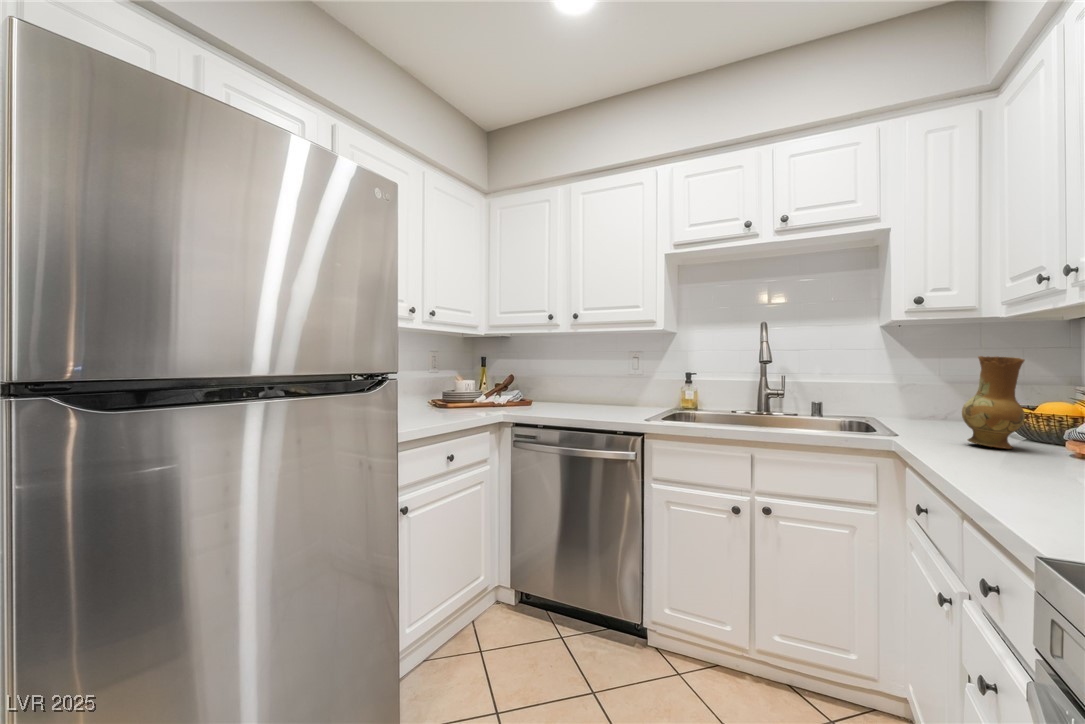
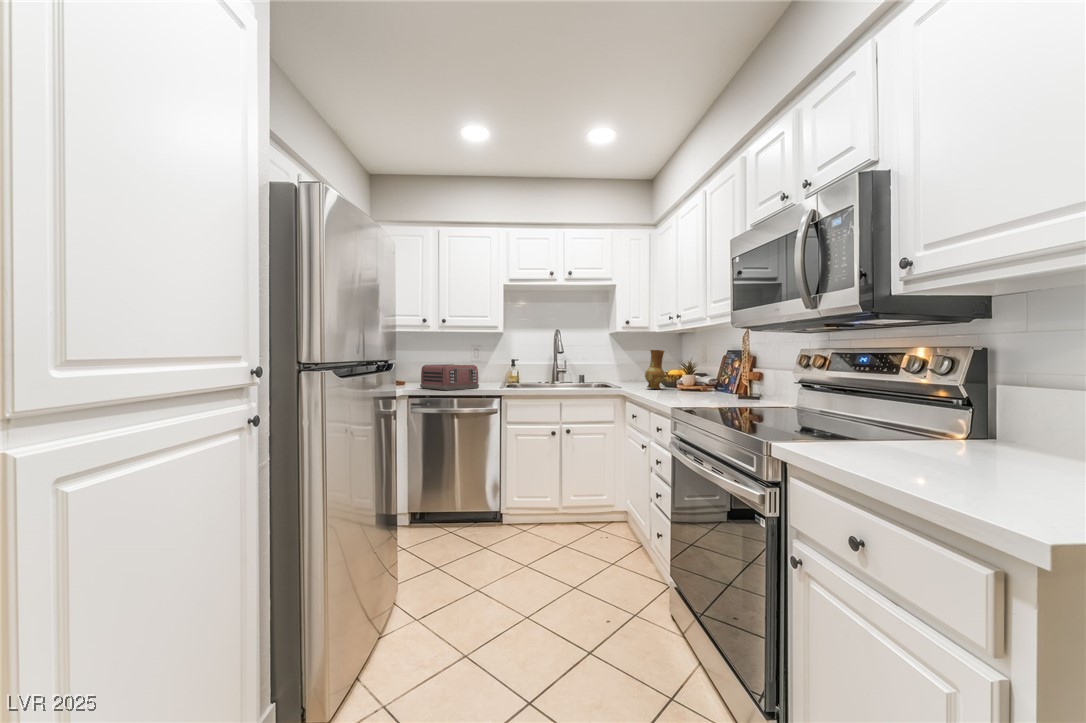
toaster: none [539,378,618,418] -> present [420,364,479,390]

